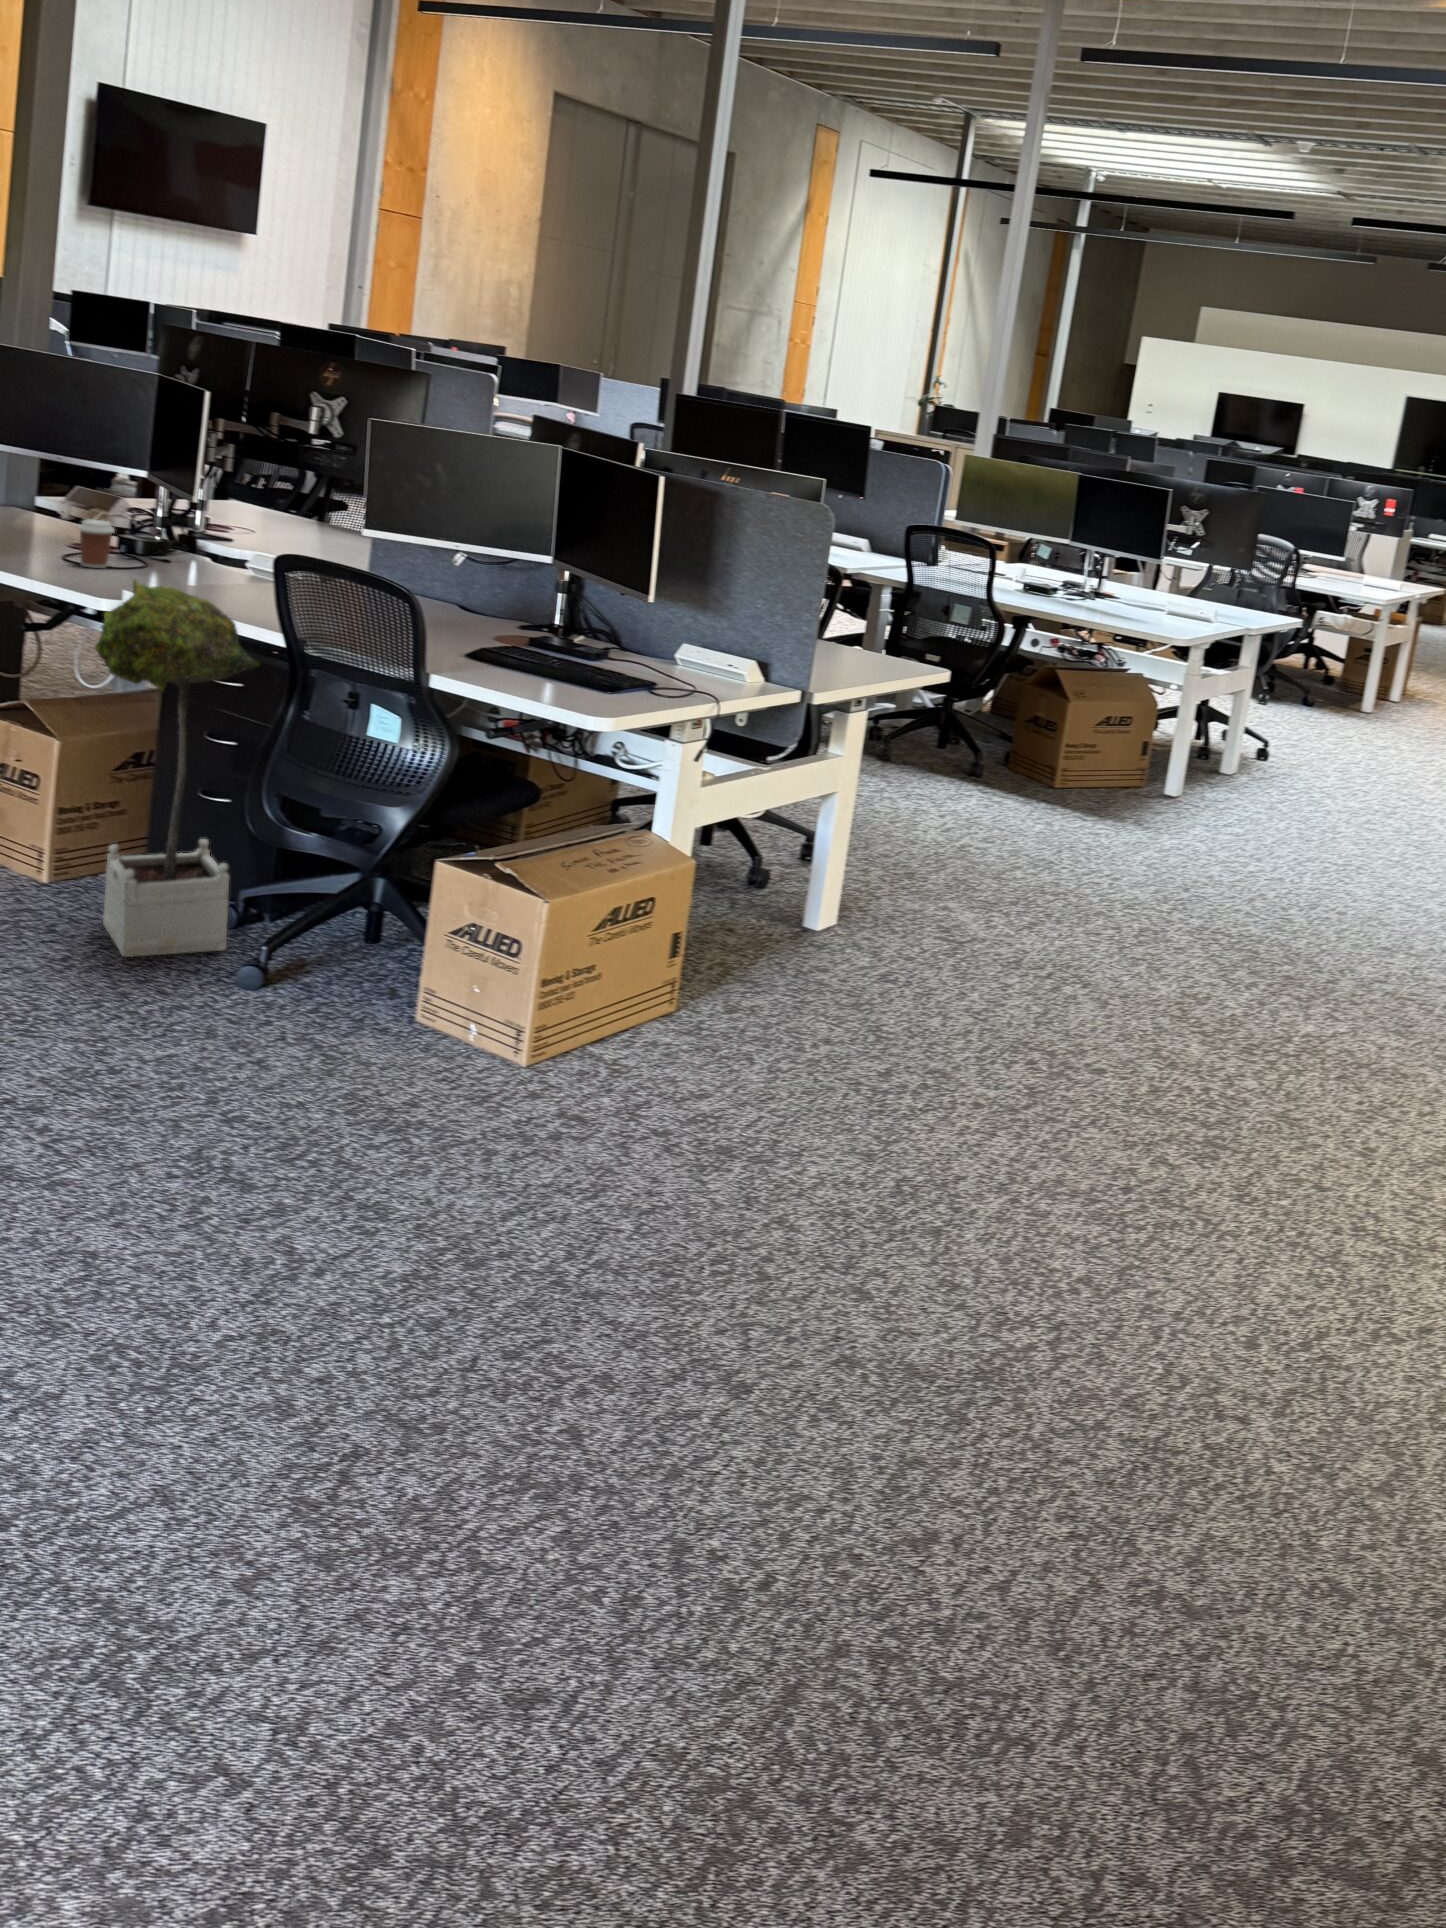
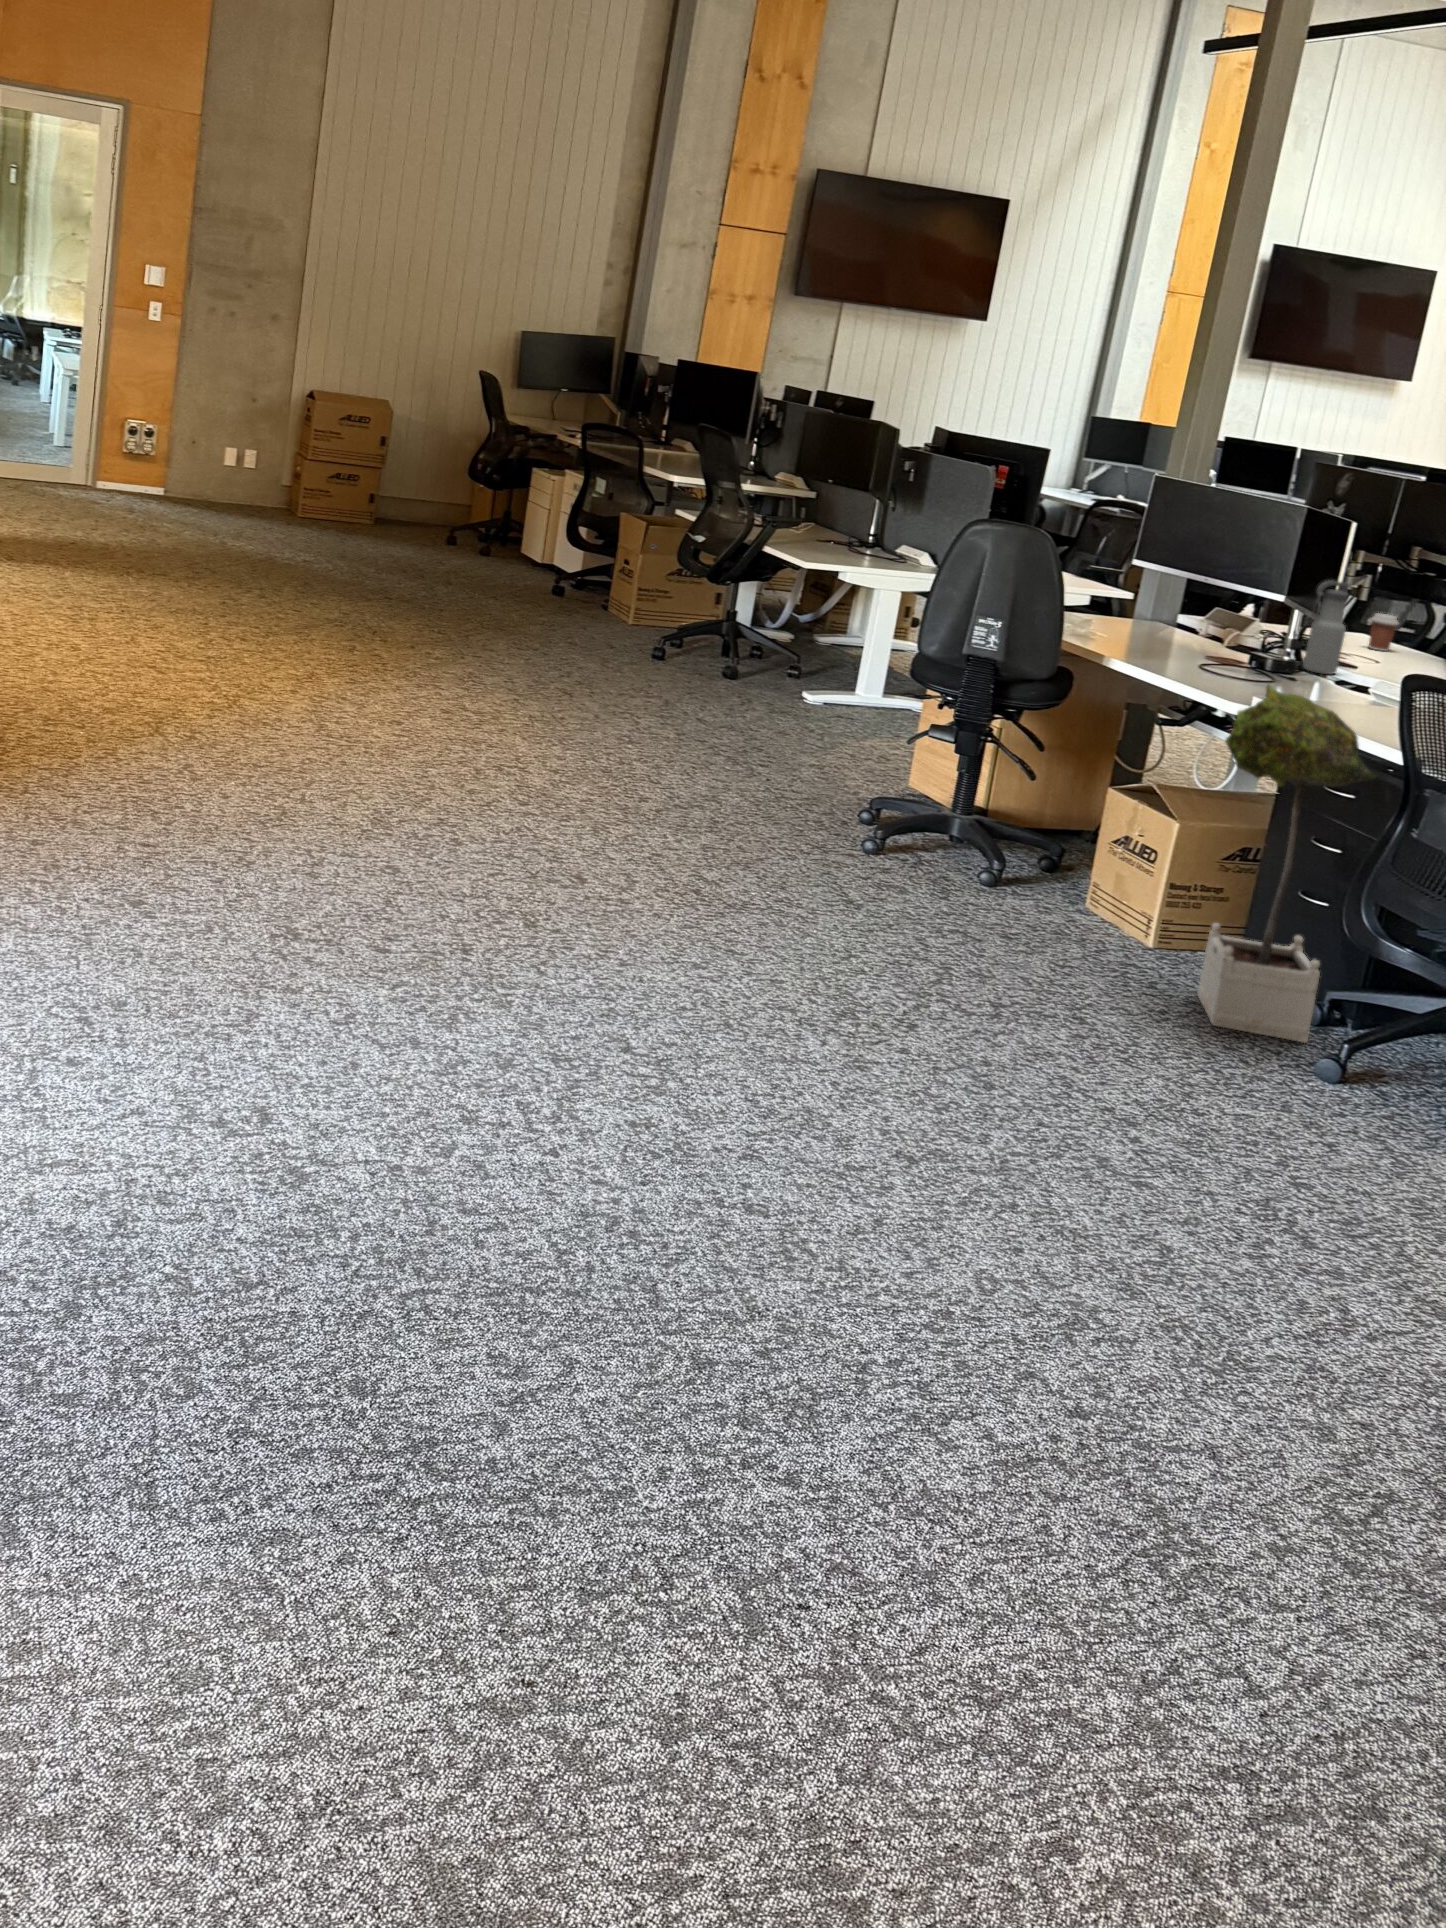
water bottle: none [174,455,214,553] -> present [1303,581,1350,674]
coffee cup: present [78,519,115,568] -> present [1368,613,1399,651]

